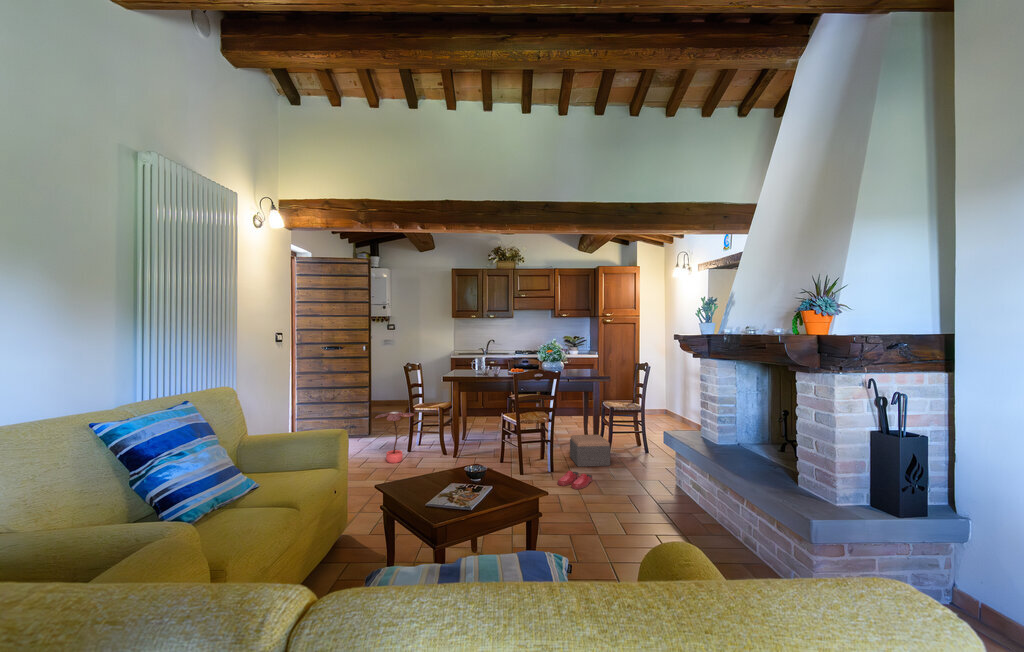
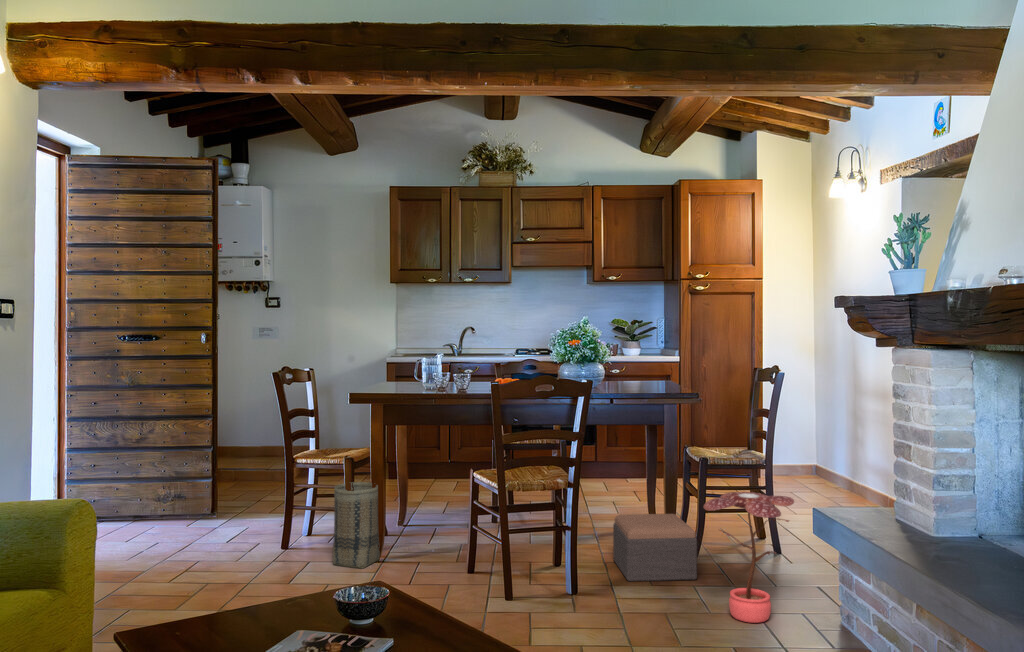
potted plant: present [375,411,414,463] -> present [704,492,794,623]
basket: none [434,420,457,462] -> present [332,482,380,568]
slippers: present [558,471,592,489] -> none [580,591,657,633]

